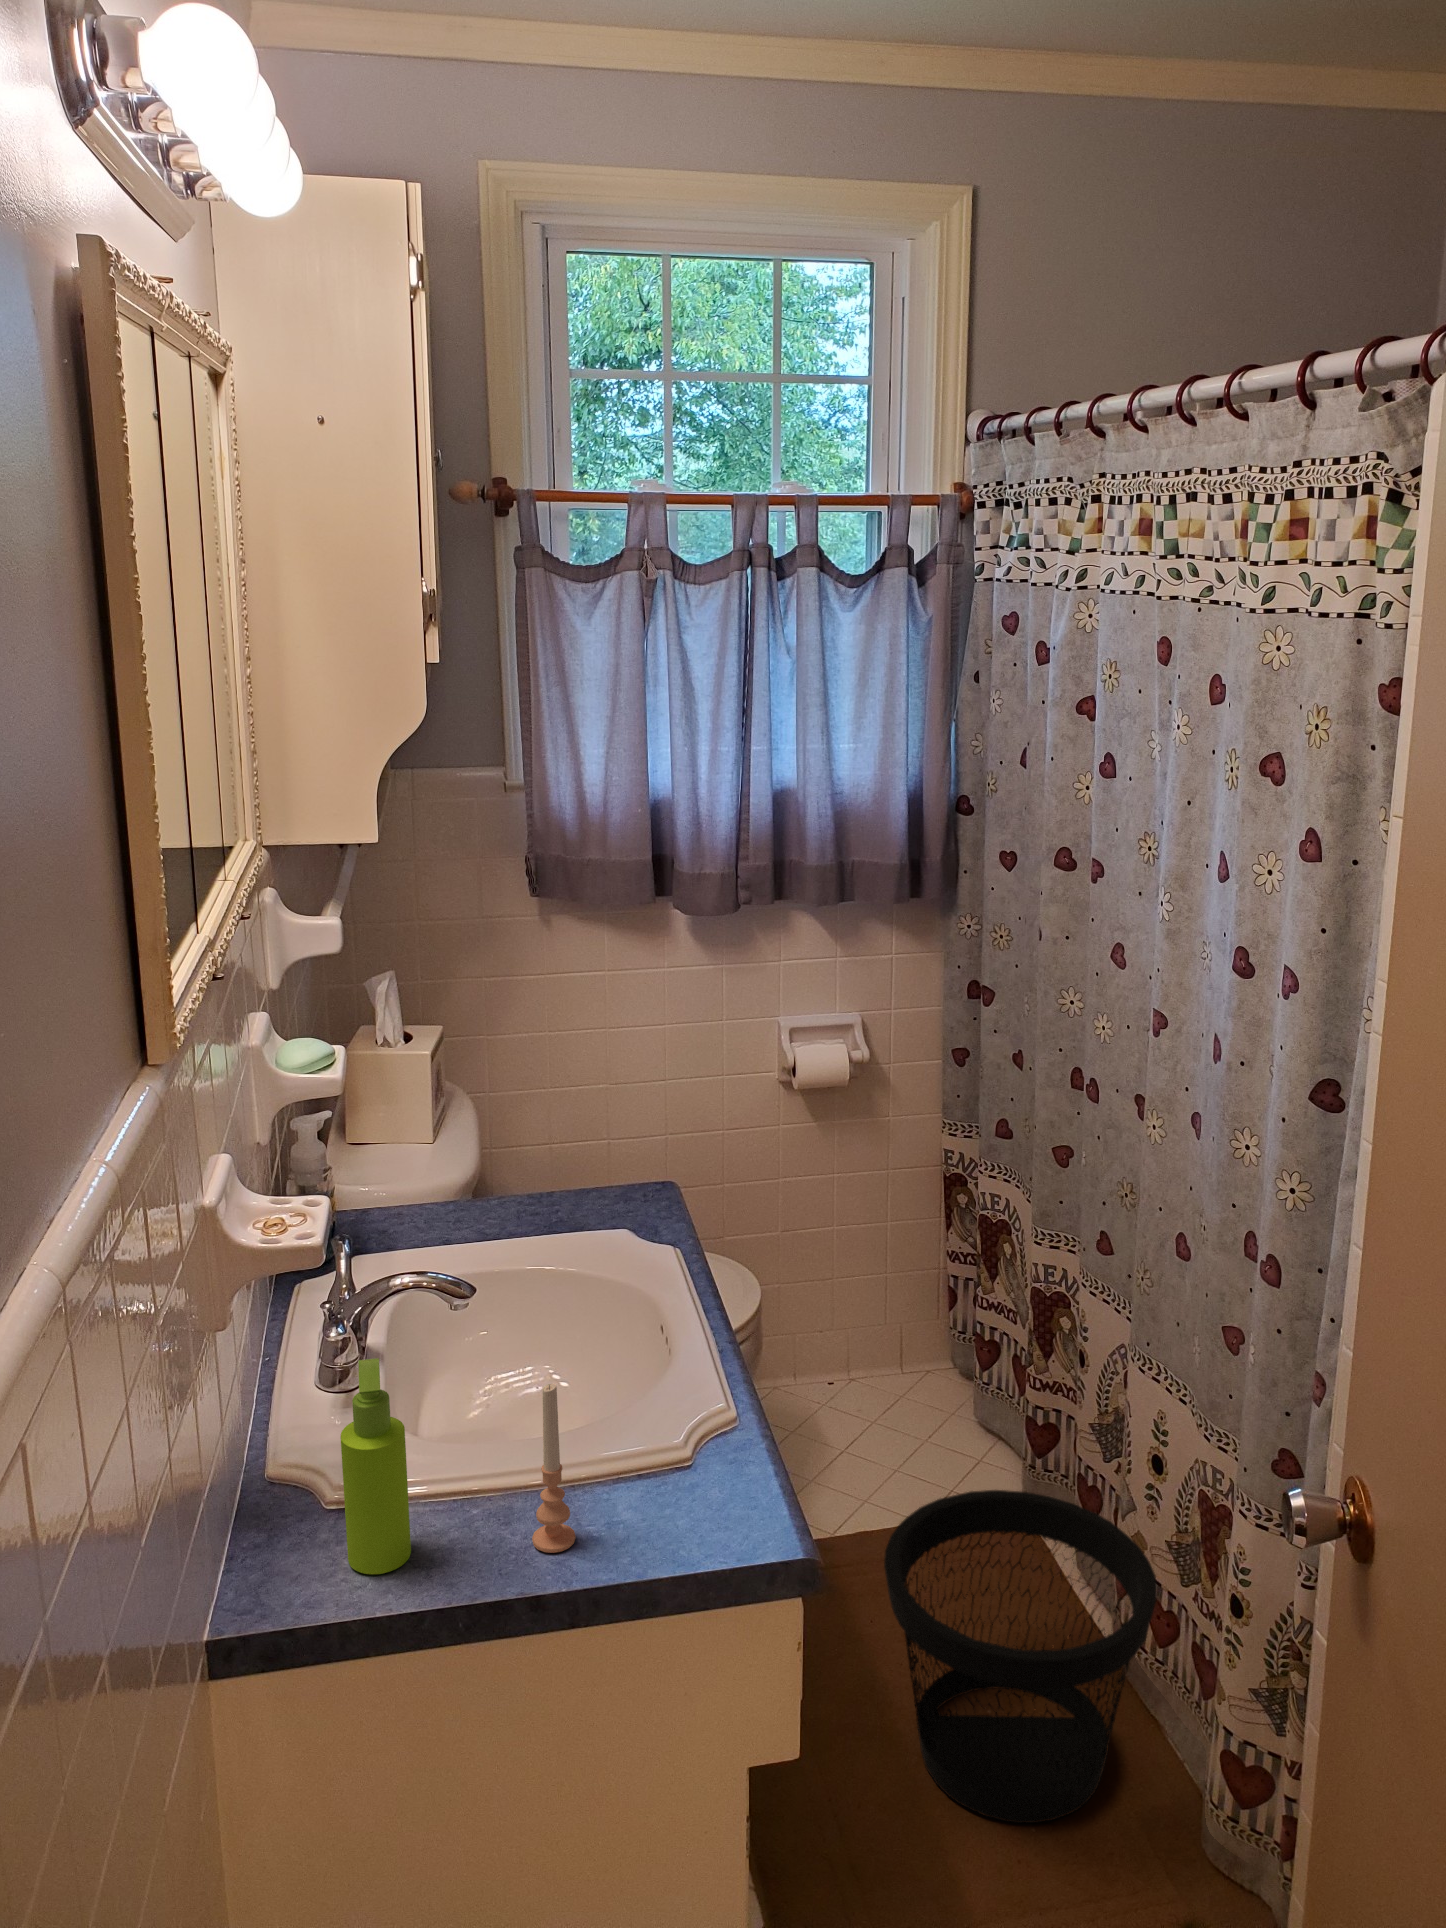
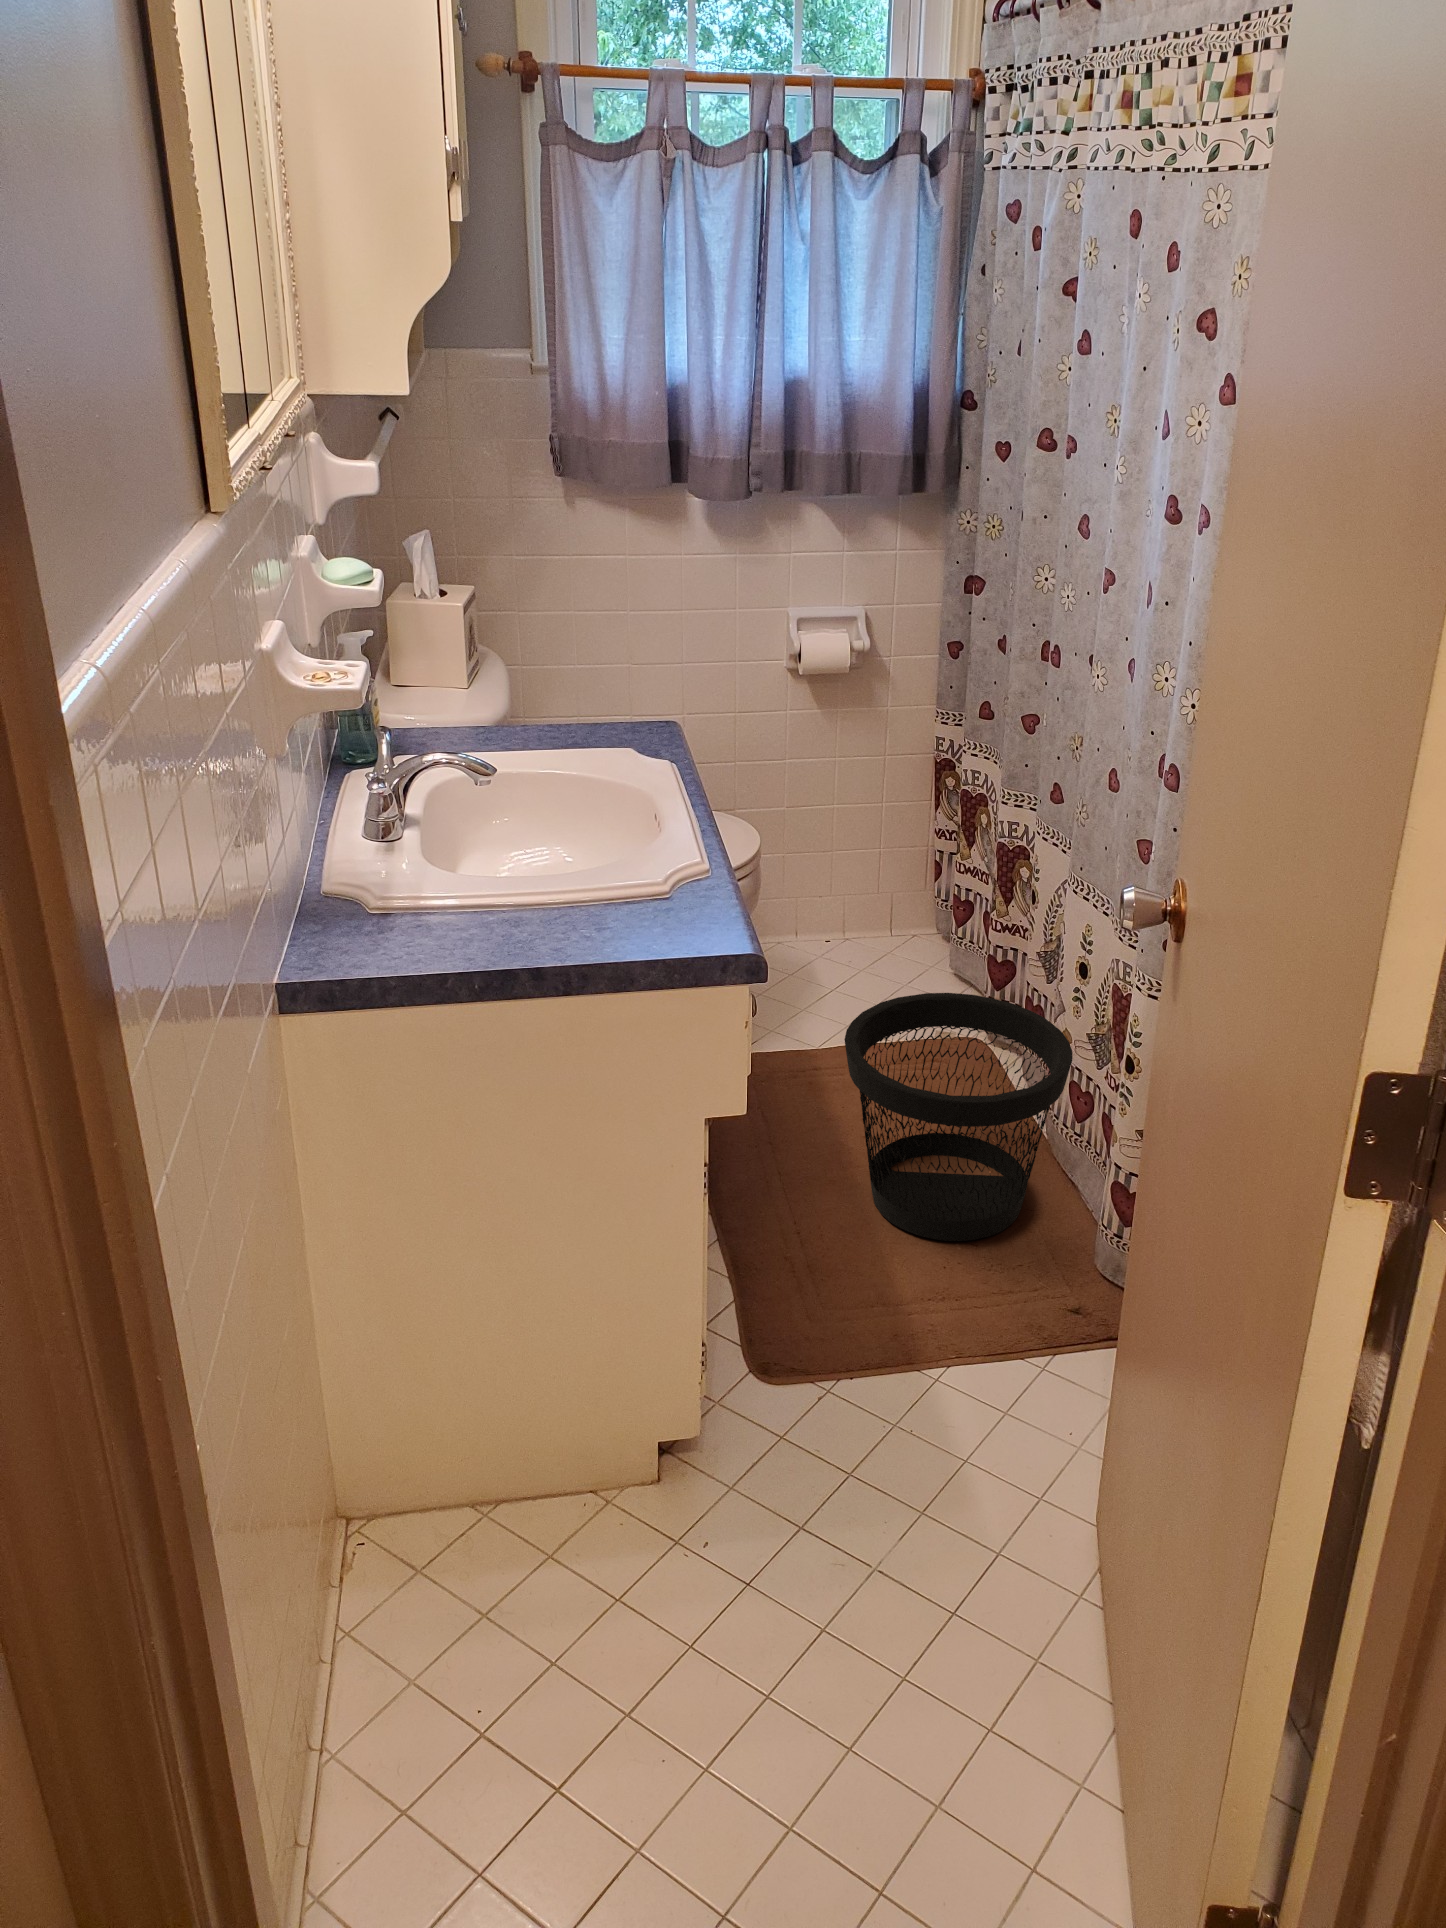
soap dispenser: present [340,1358,411,1574] -> none [372,780,432,951]
candle: present [532,1384,576,1553] -> none [529,806,564,943]

